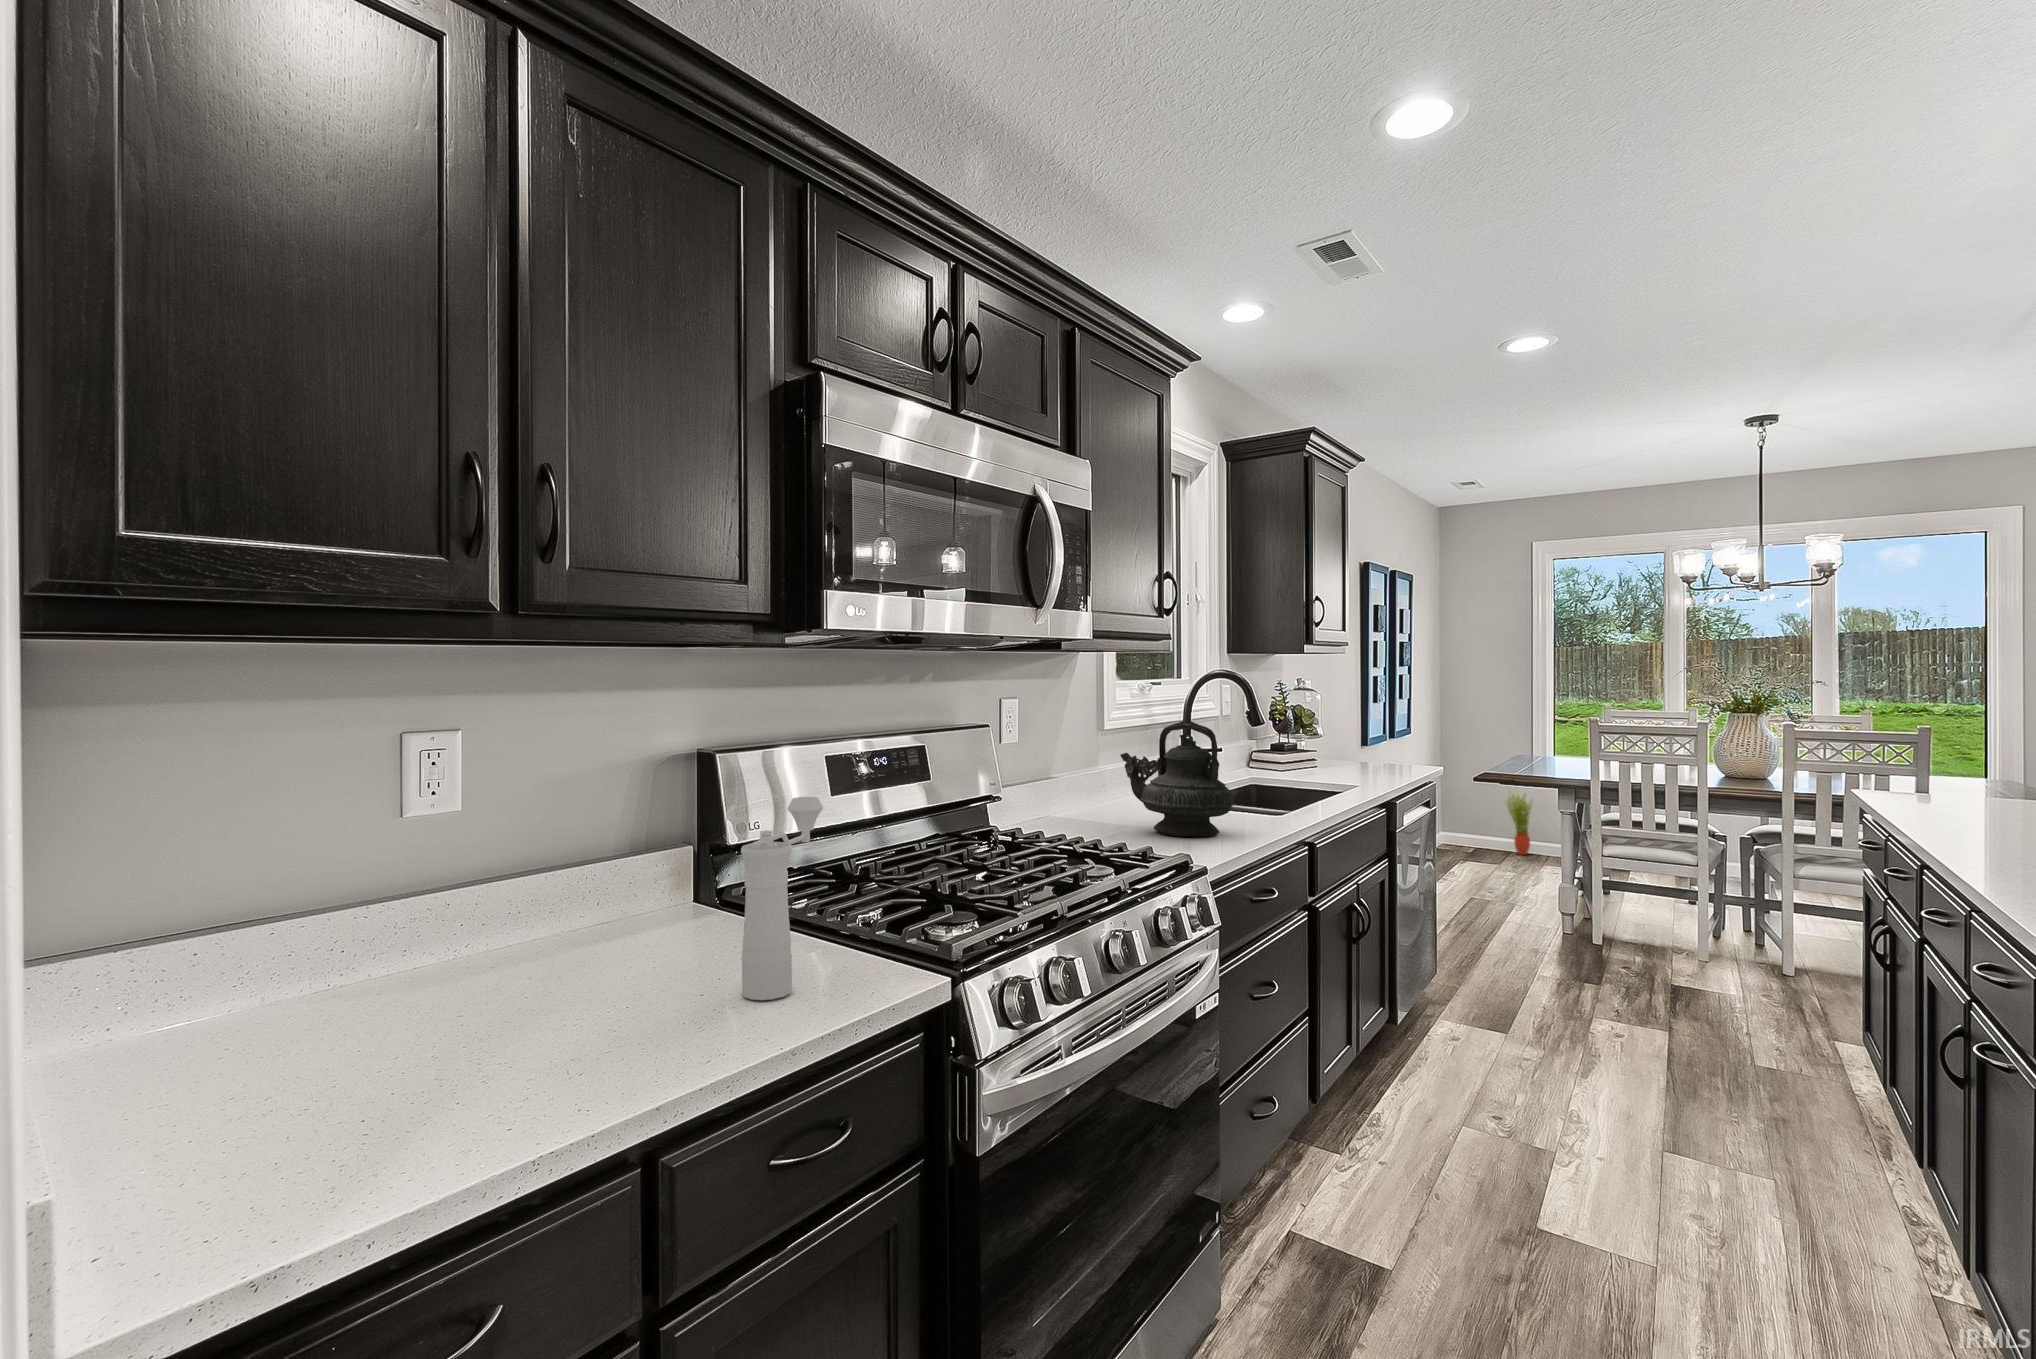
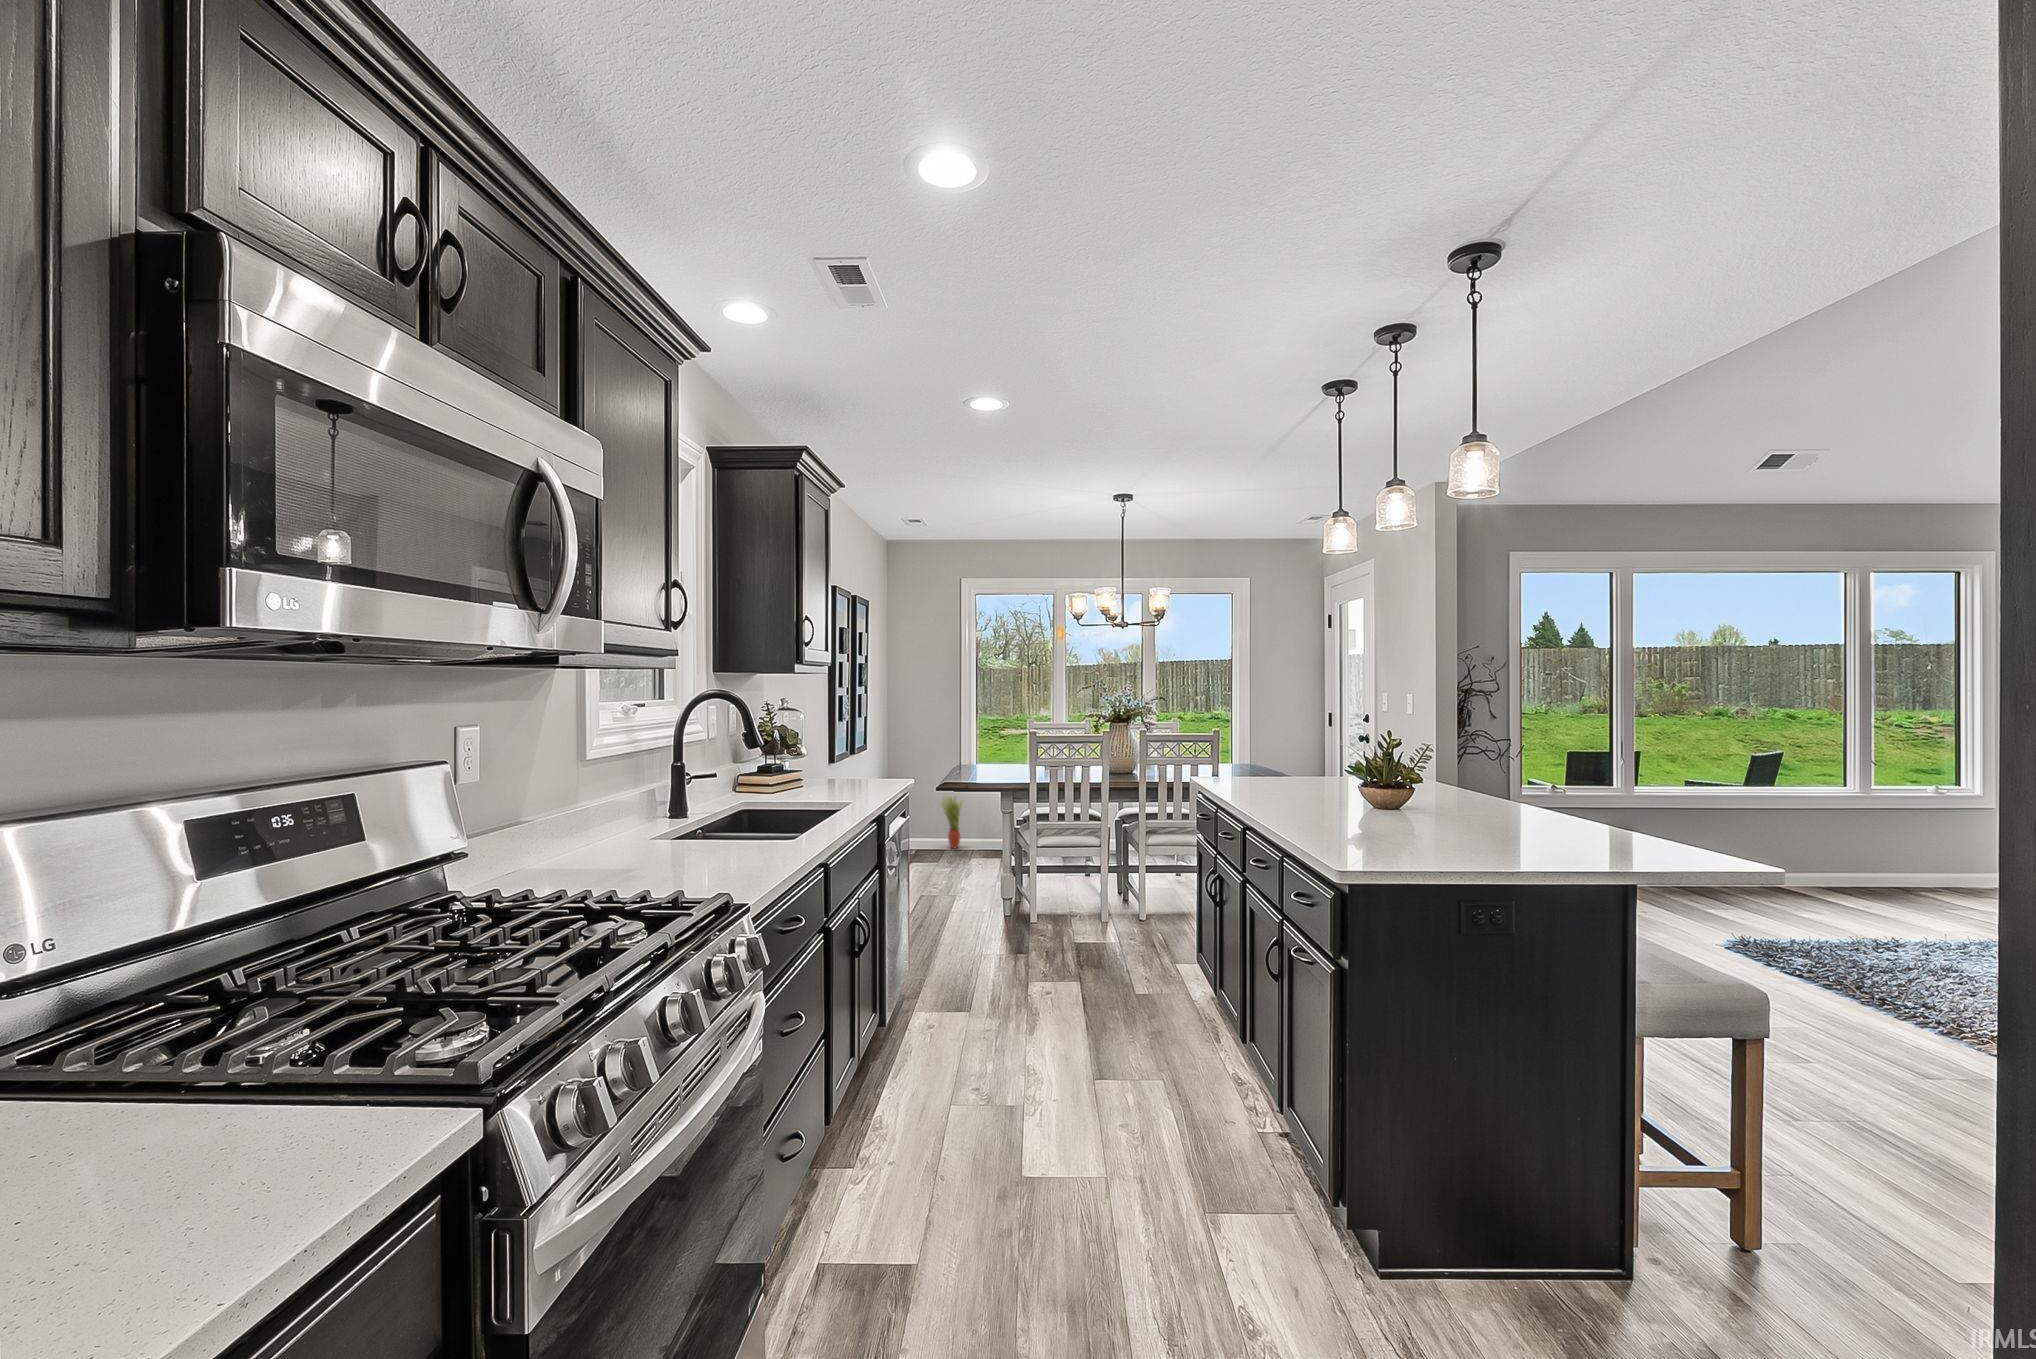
teapot: present [1120,721,1234,837] -> none [623,744,757,871]
pepper mill: present [741,797,823,1000] -> none [88,885,247,1239]

